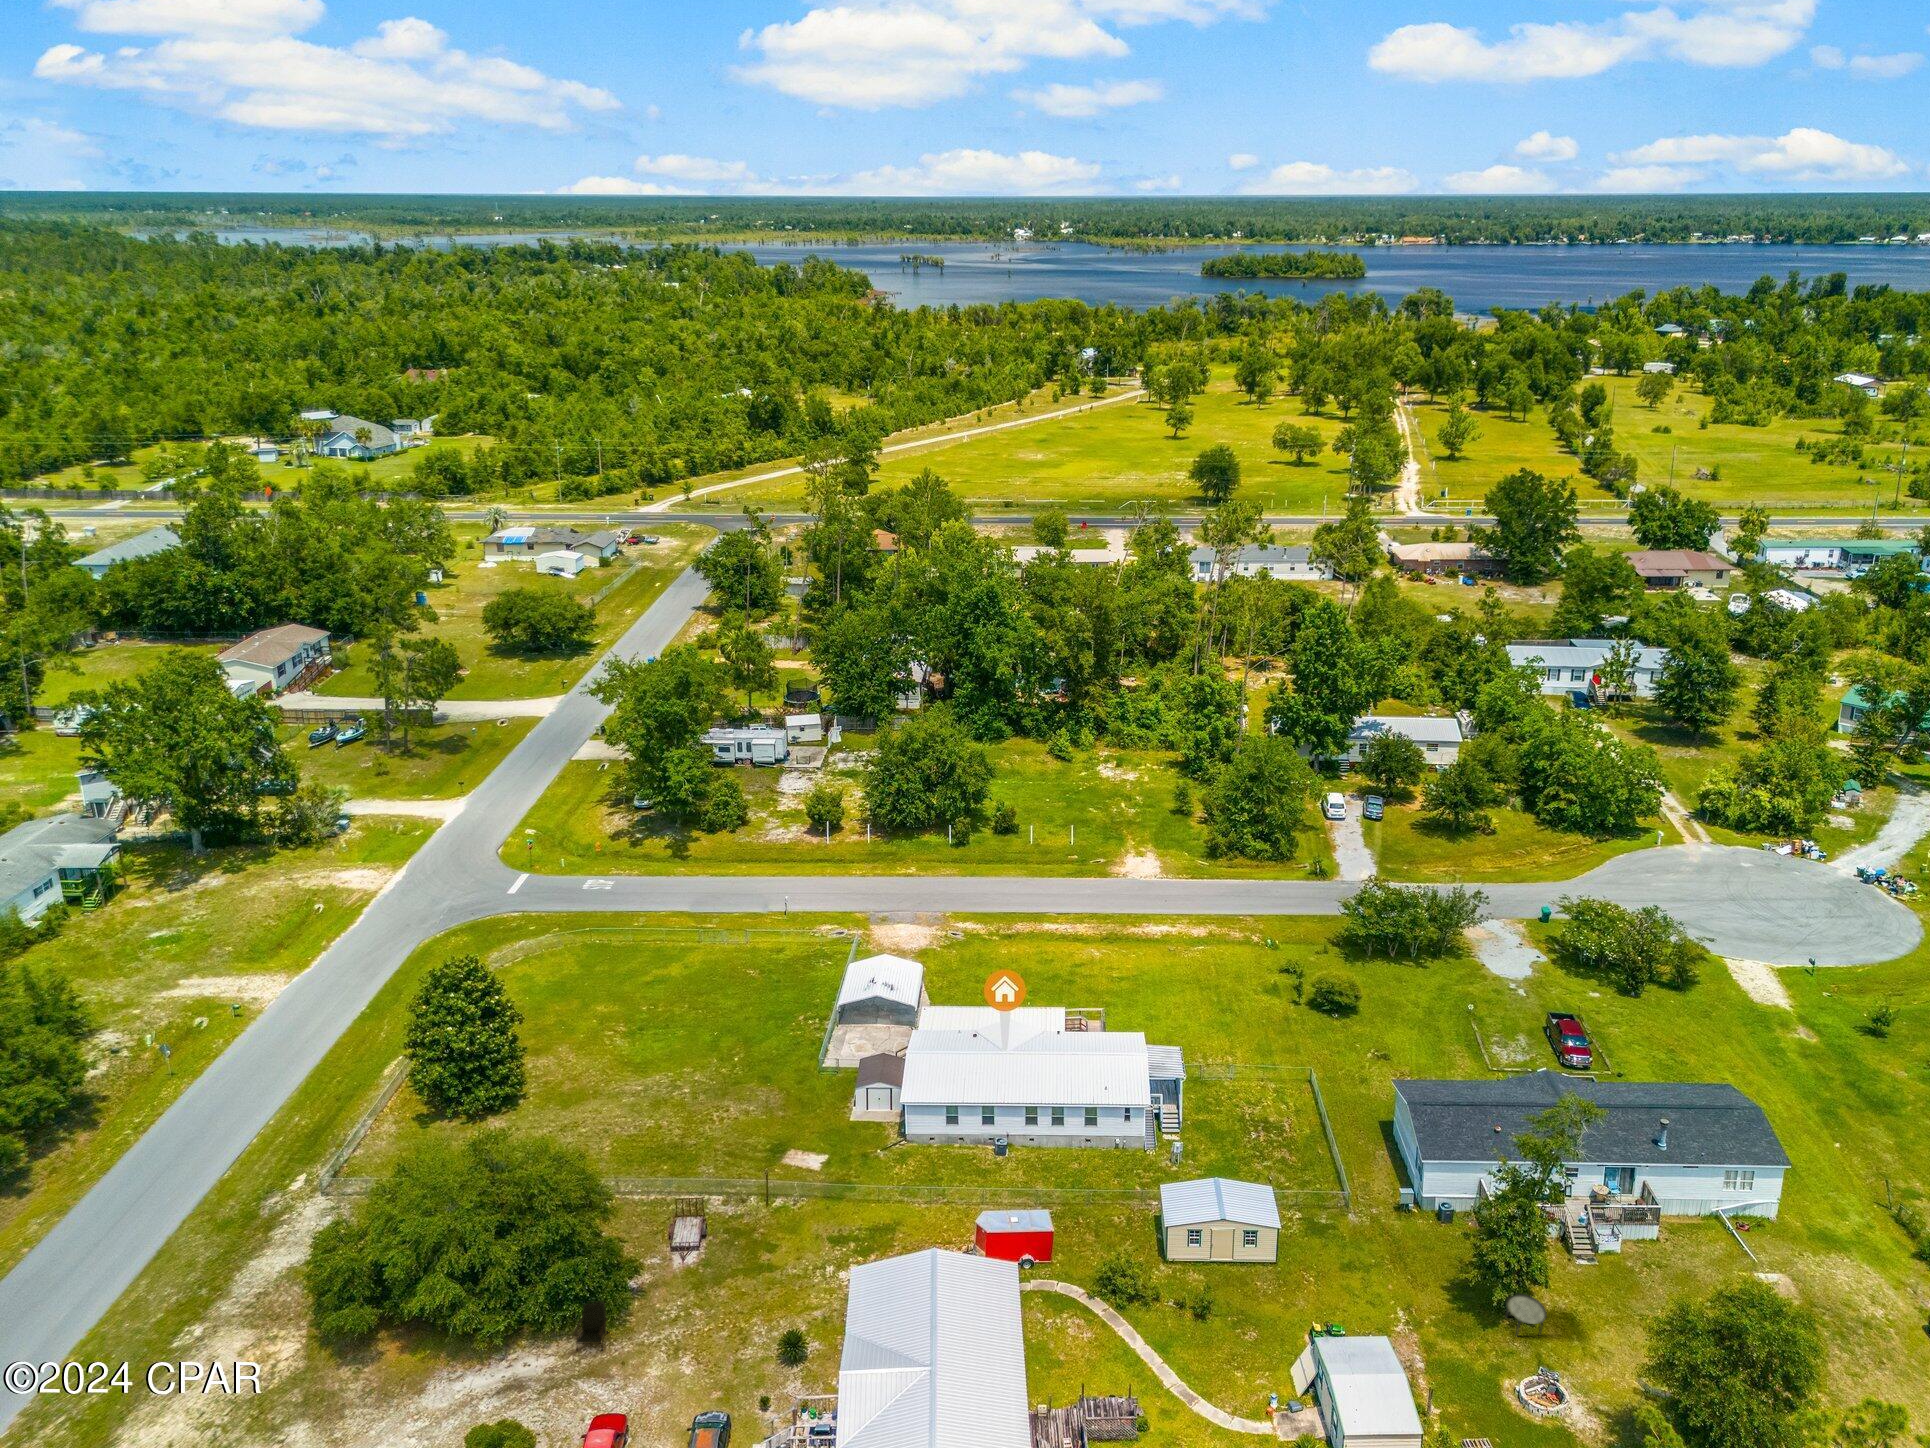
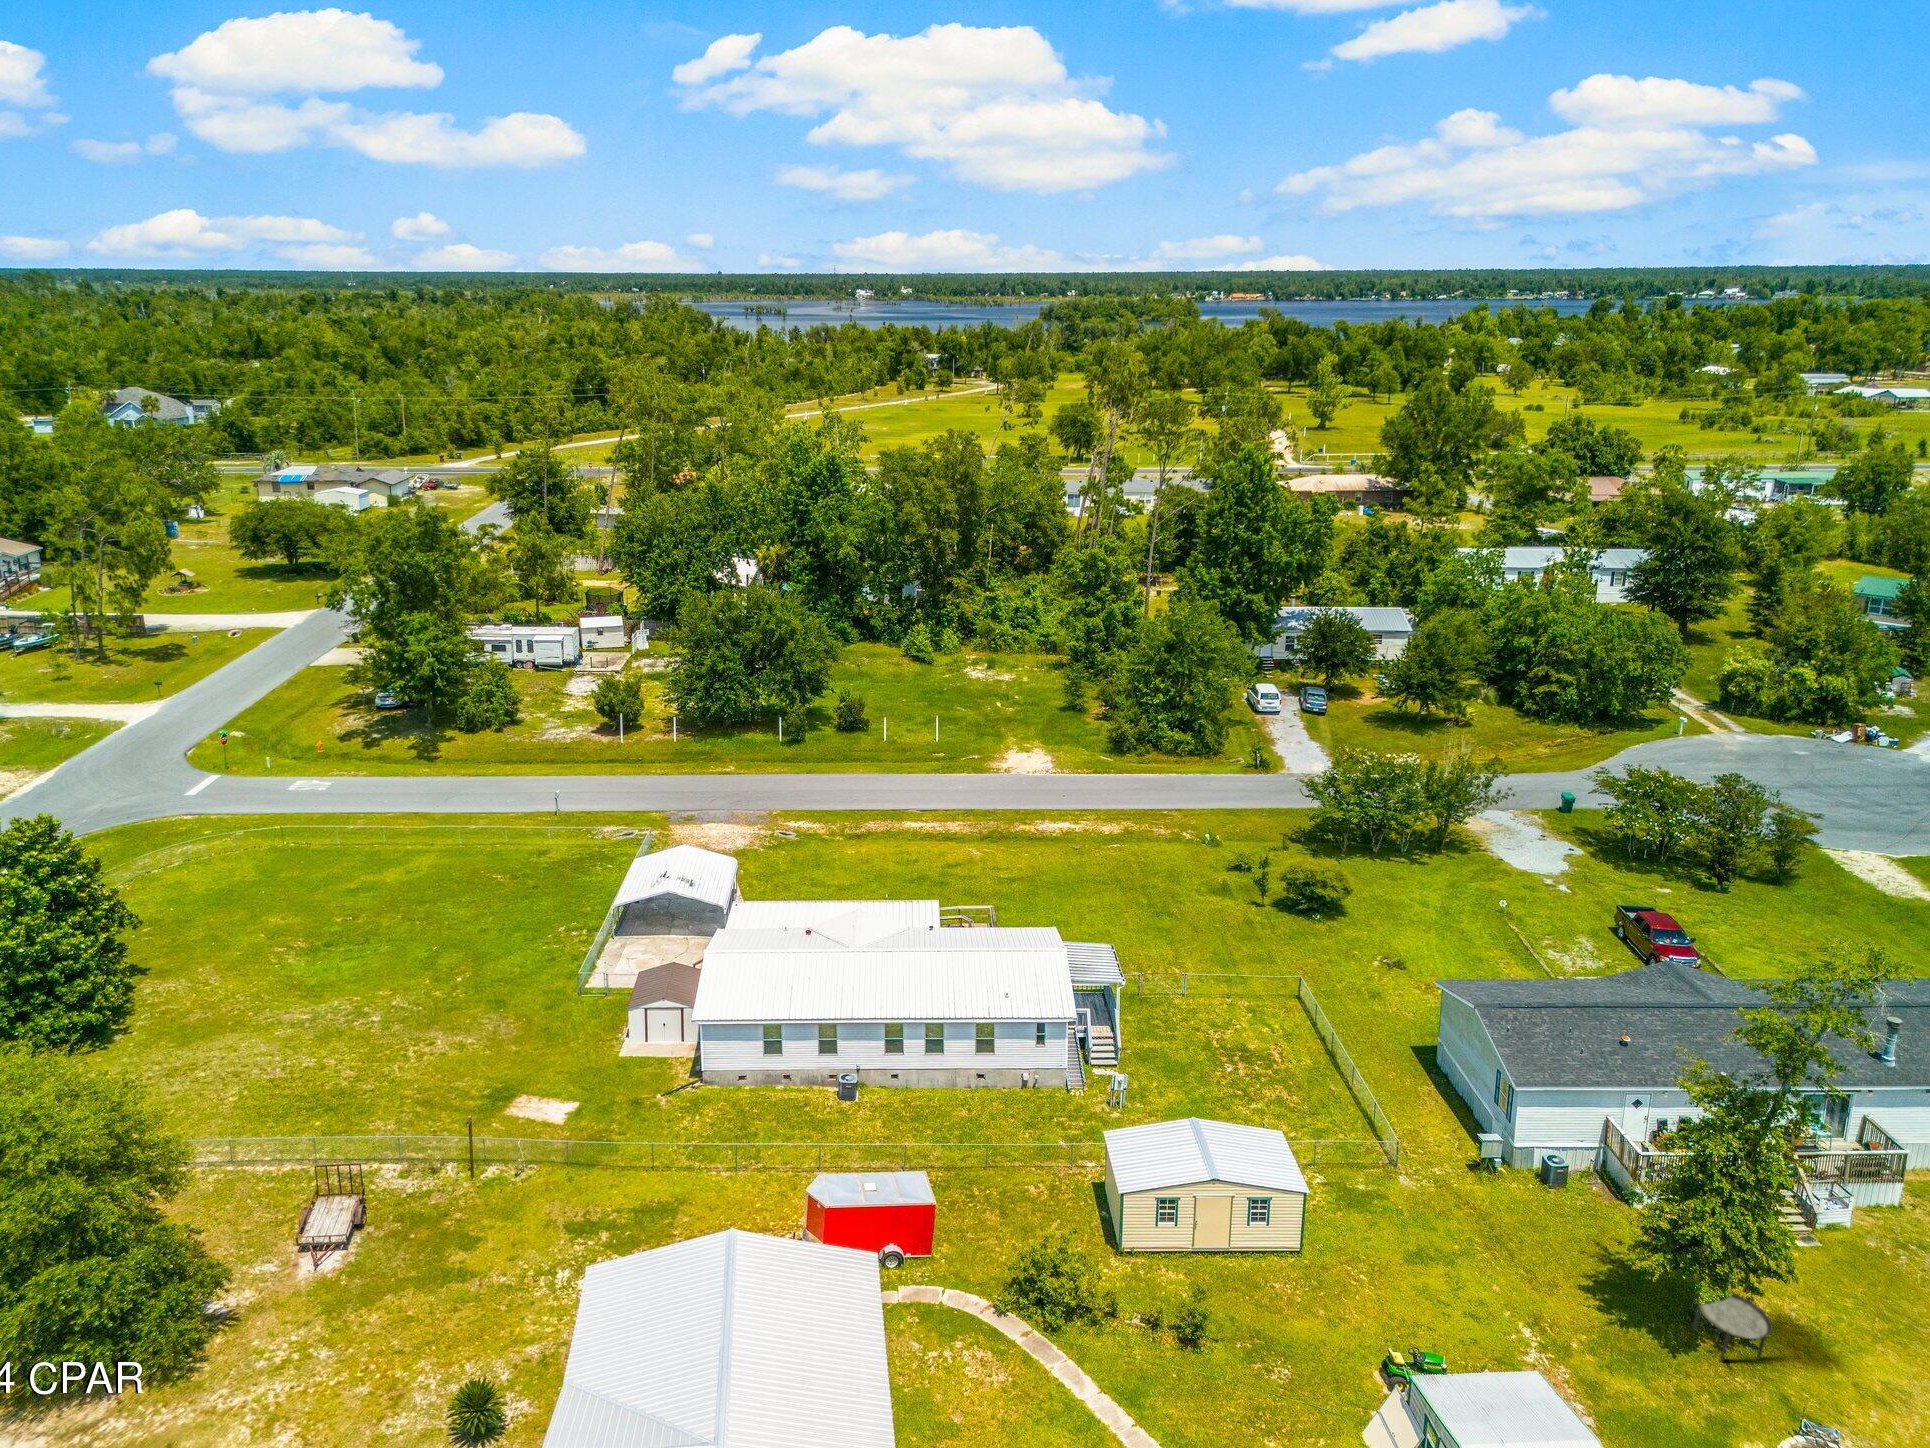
lounge chair: present [573,1301,607,1348] -> none [83,1334,161,1424]

